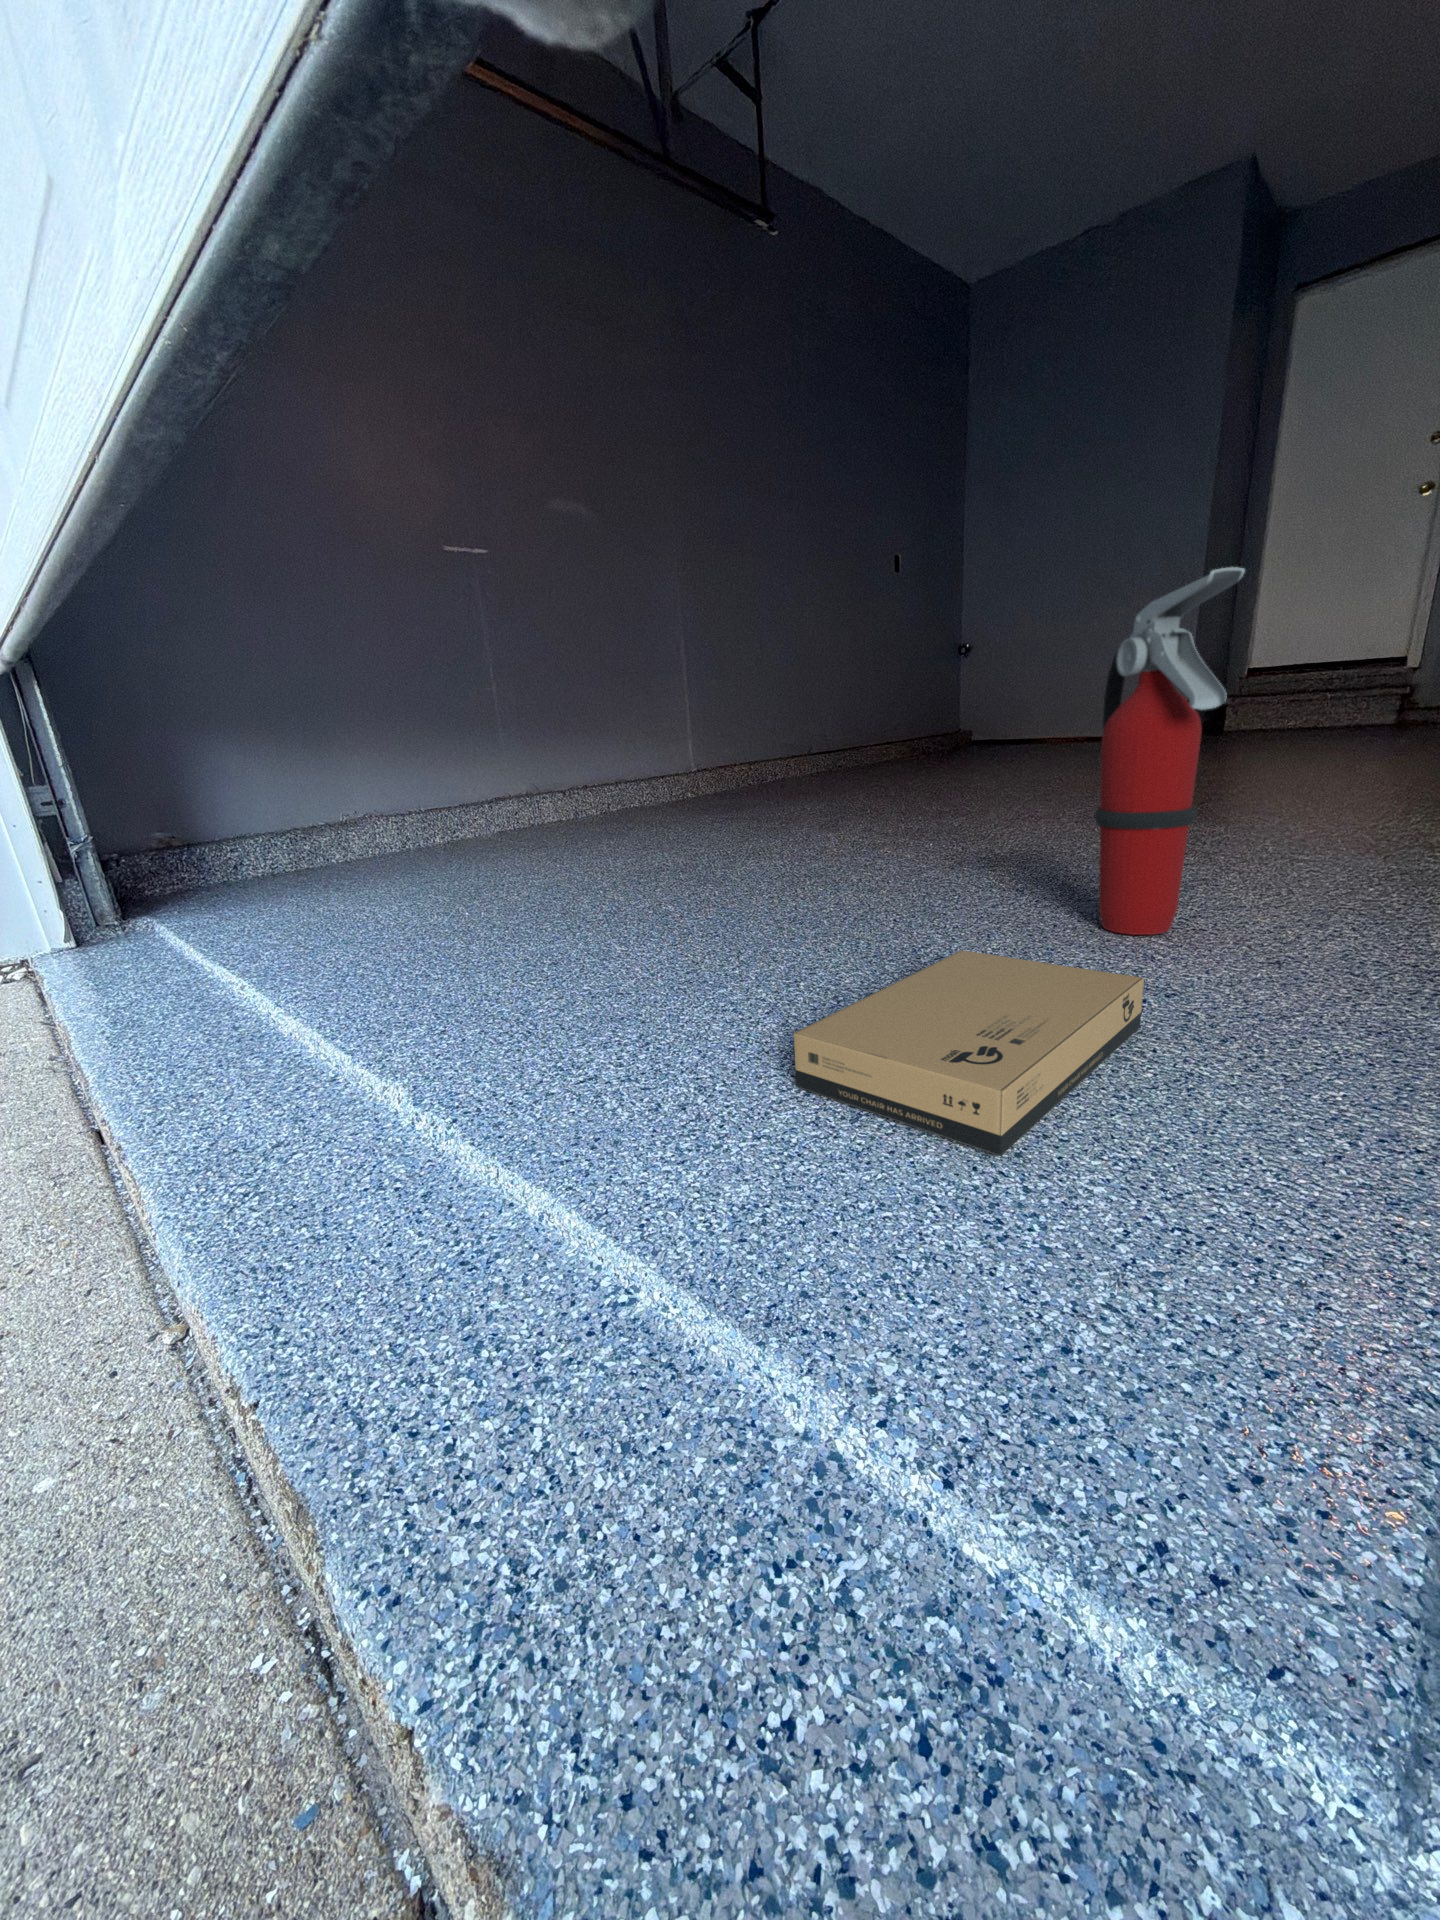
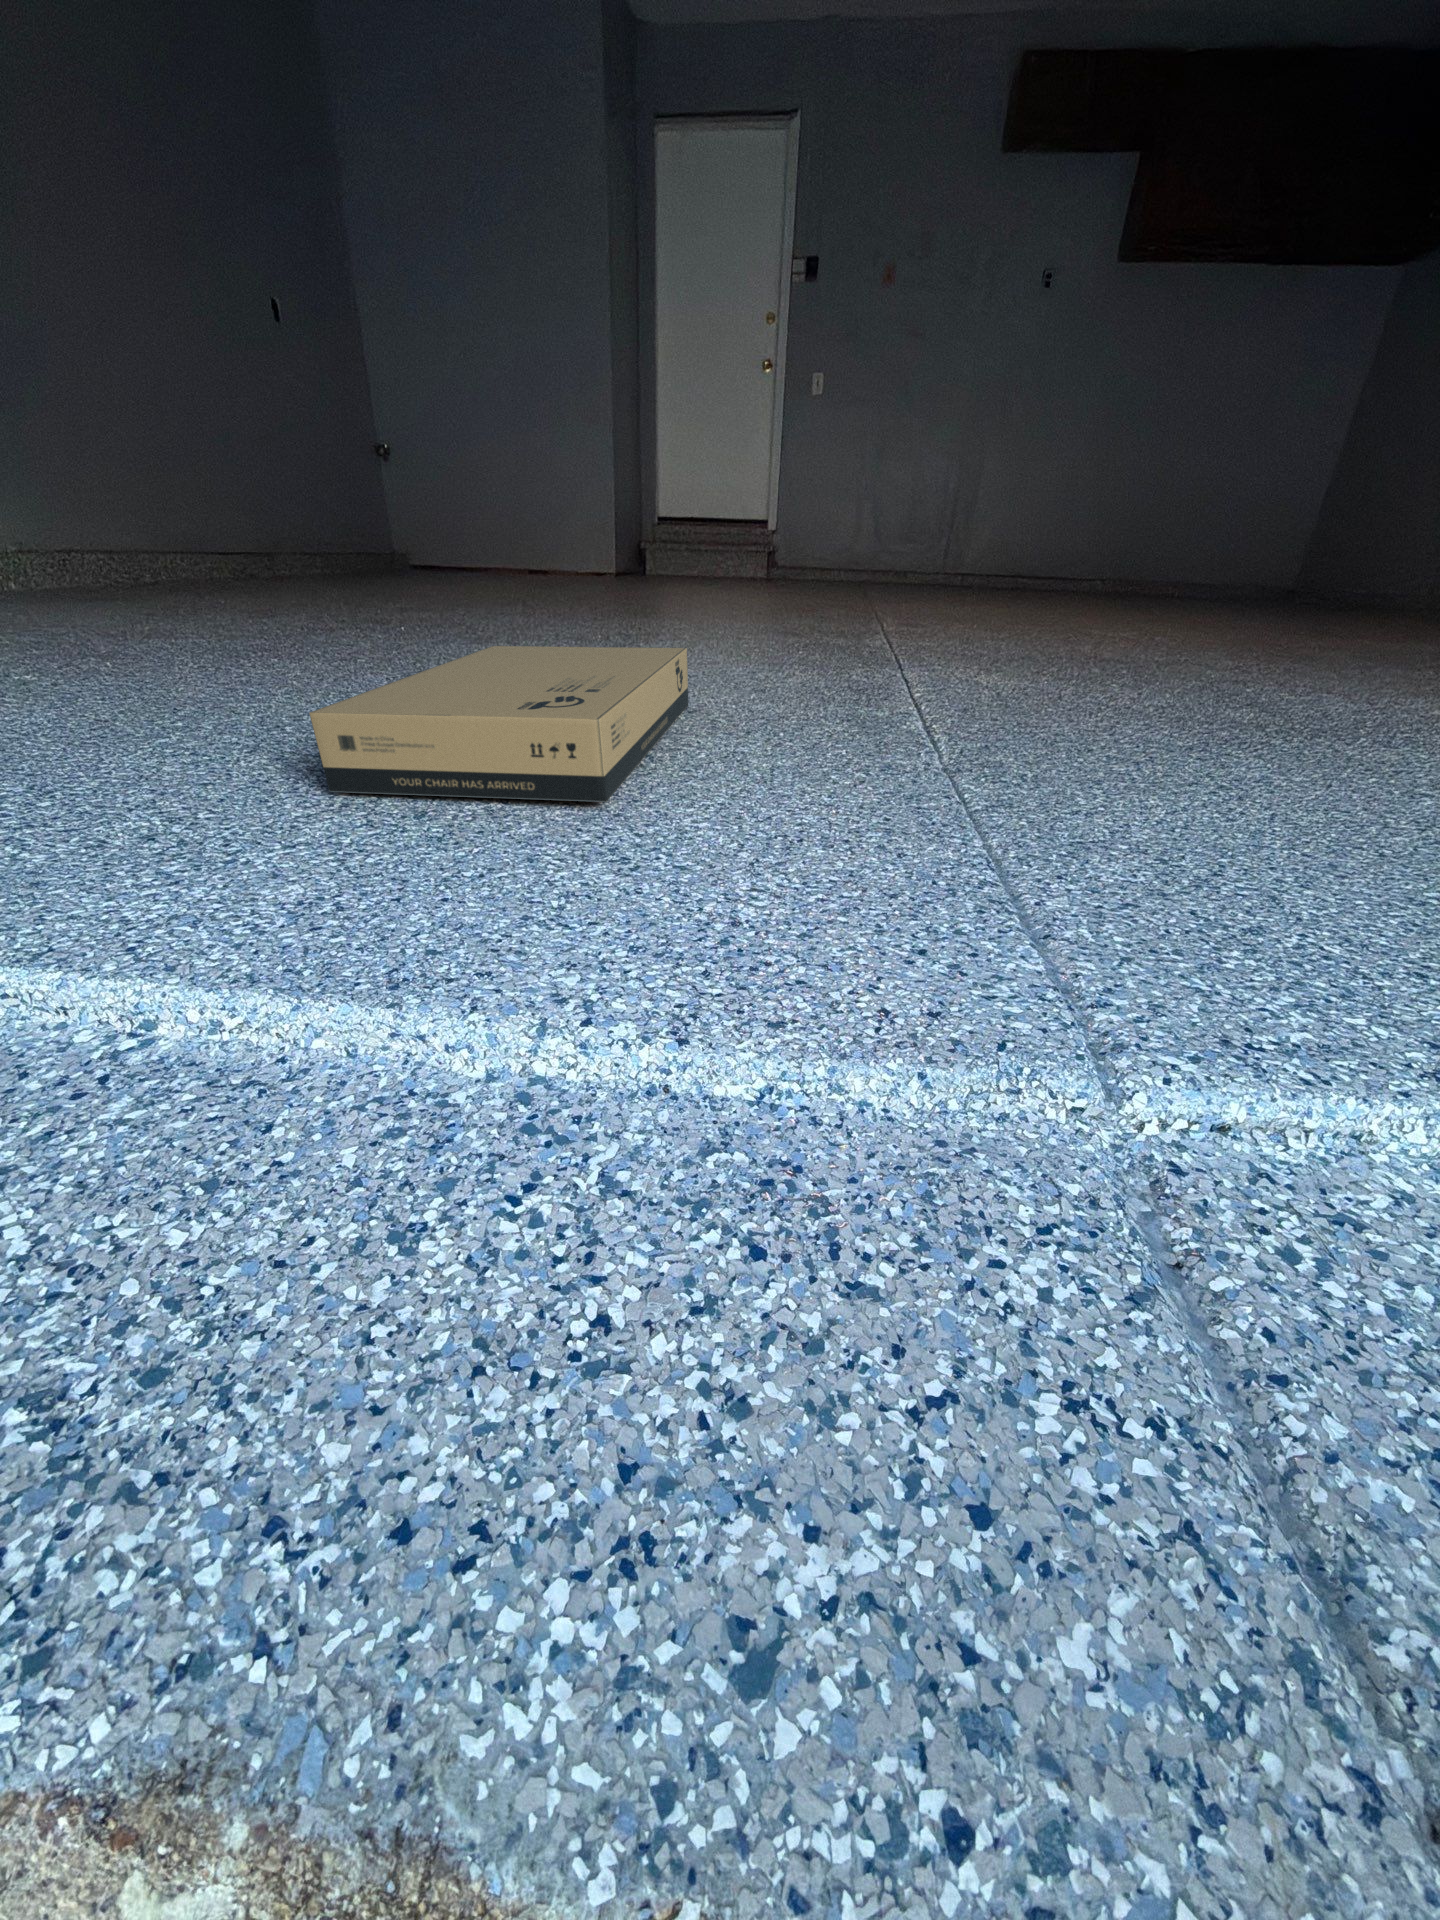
fire extinguisher: present [1095,567,1245,935] -> none [585,190,711,648]

